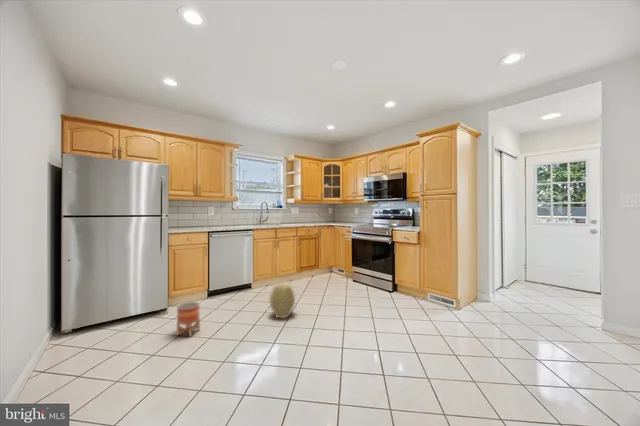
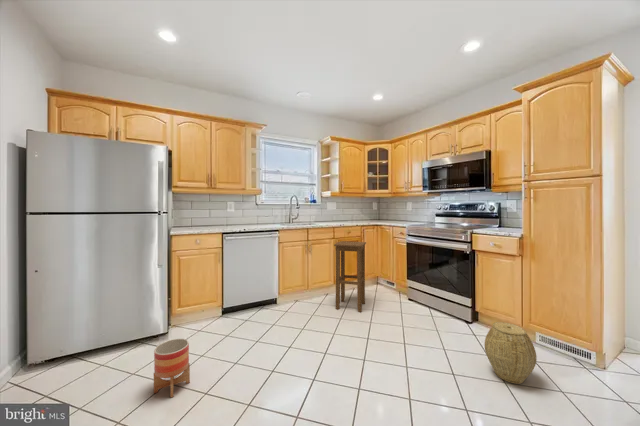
stool: none [297,238,321,290] -> present [334,241,366,312]
woven basket: present [270,284,295,318] -> present [485,322,537,384]

